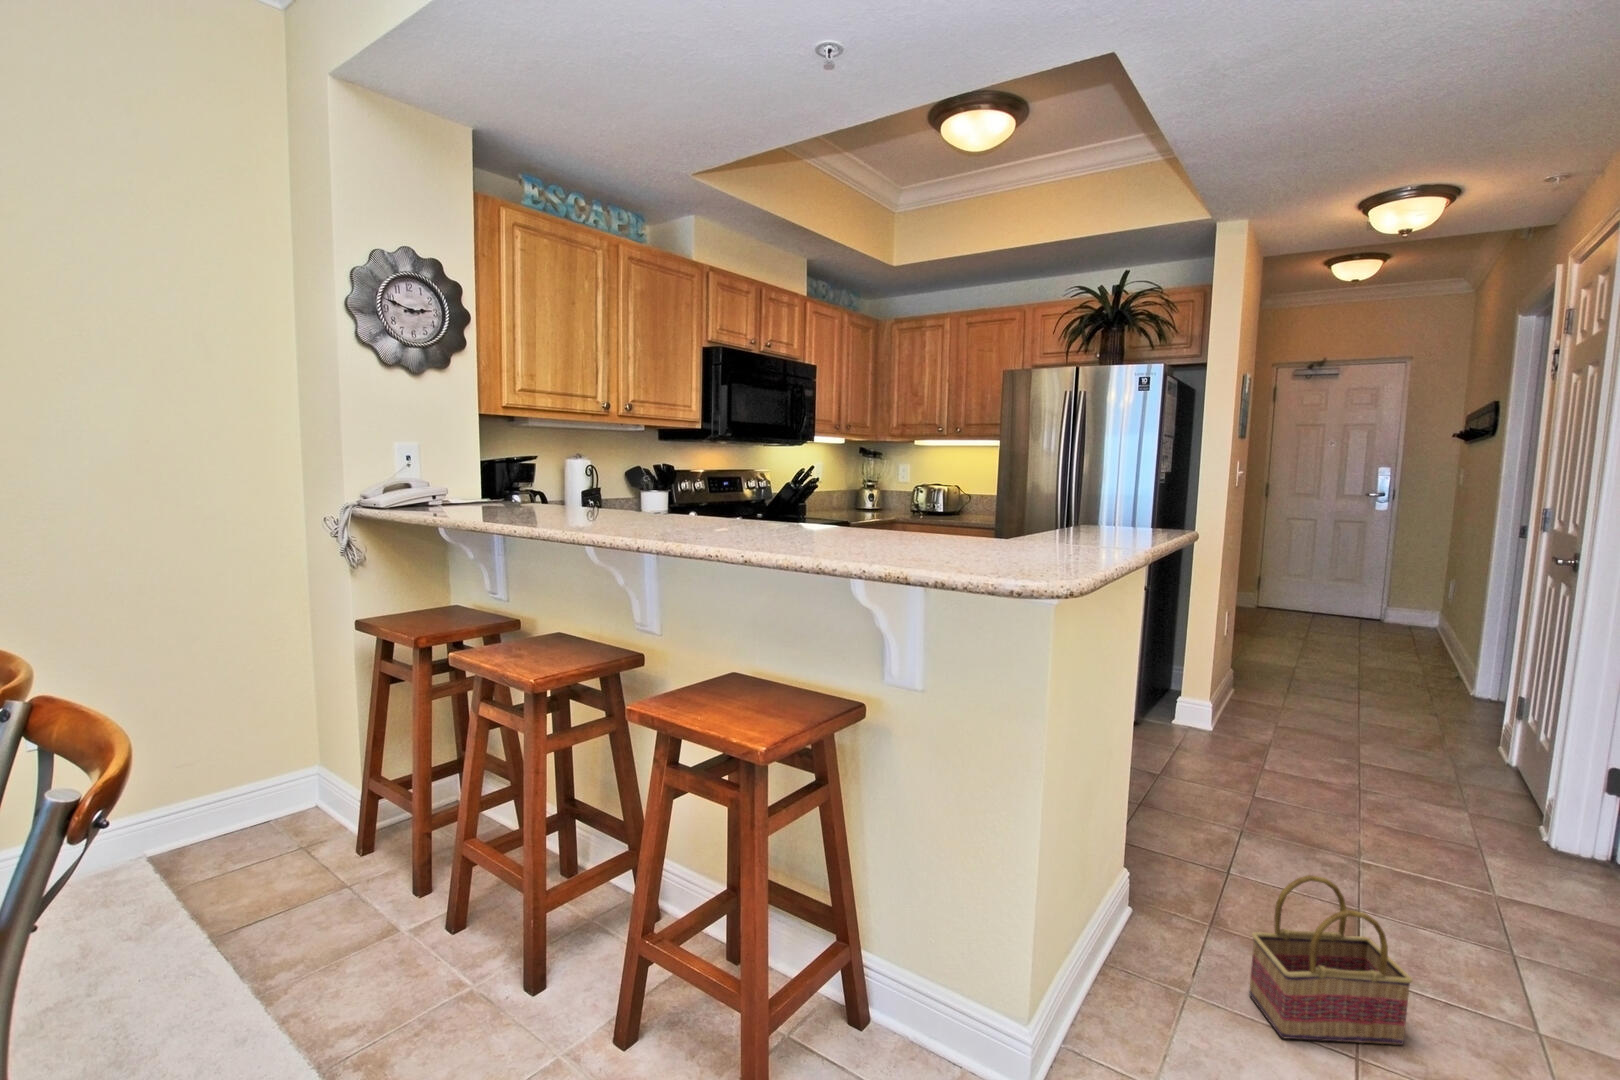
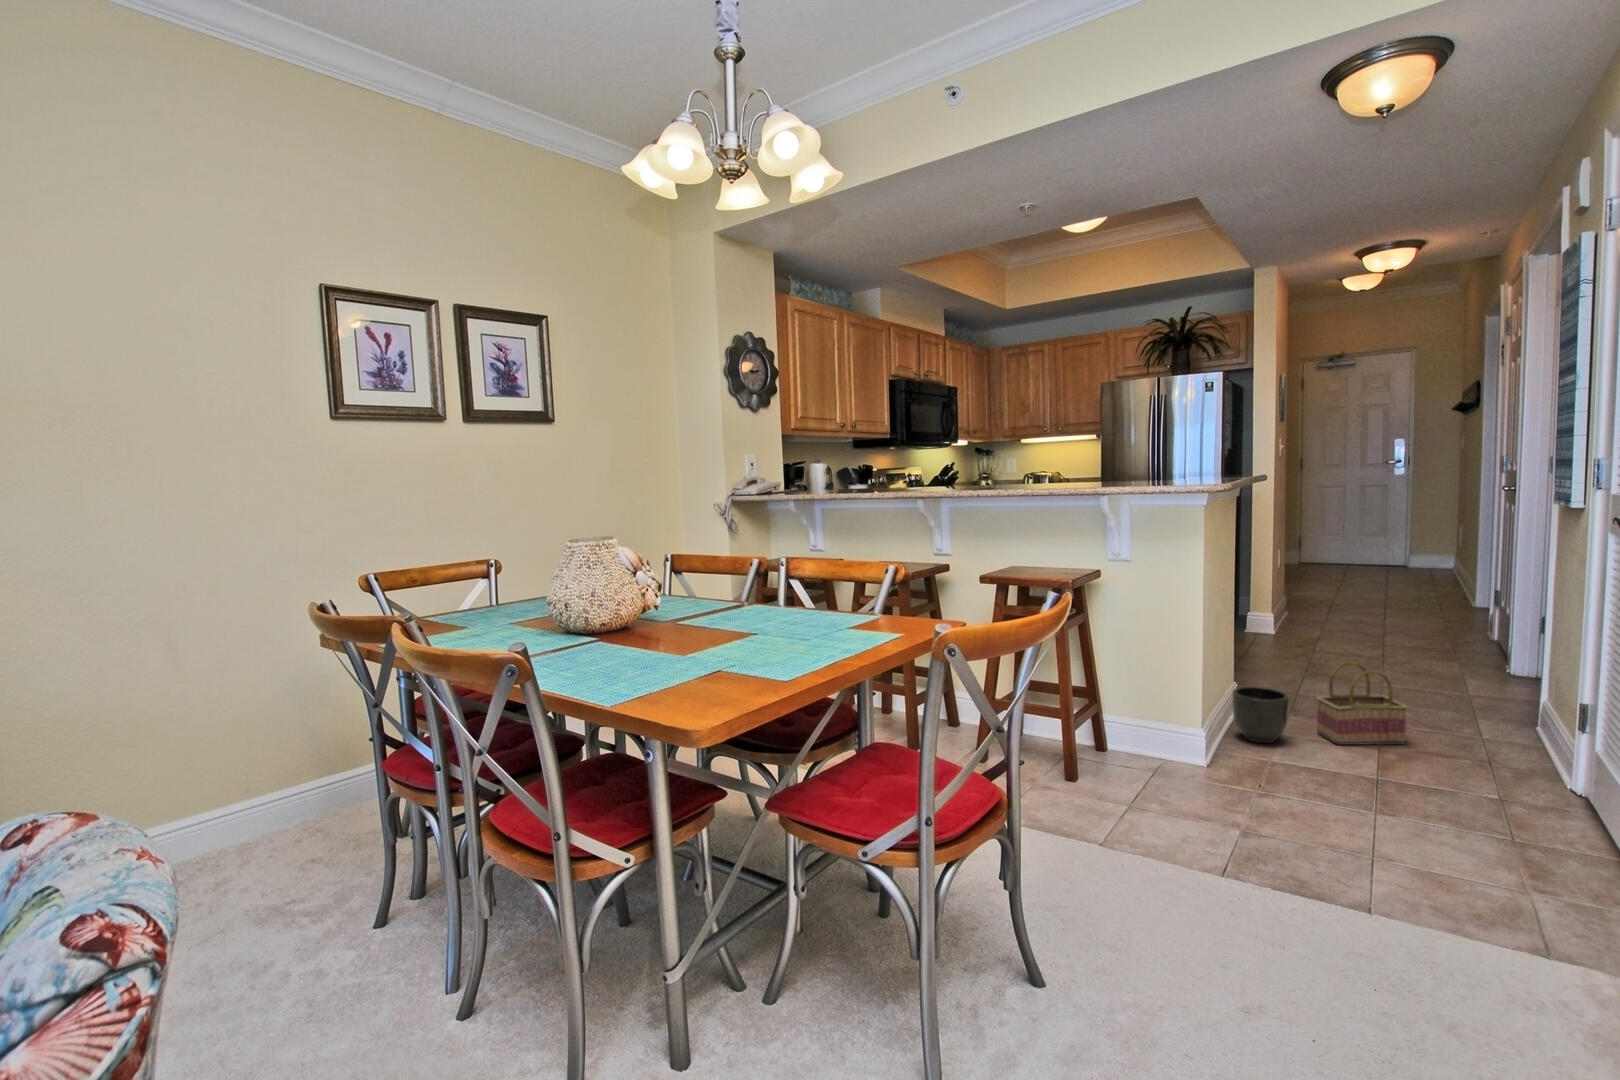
planter: none [1105,904,1201,1023] -> present [1232,687,1289,743]

